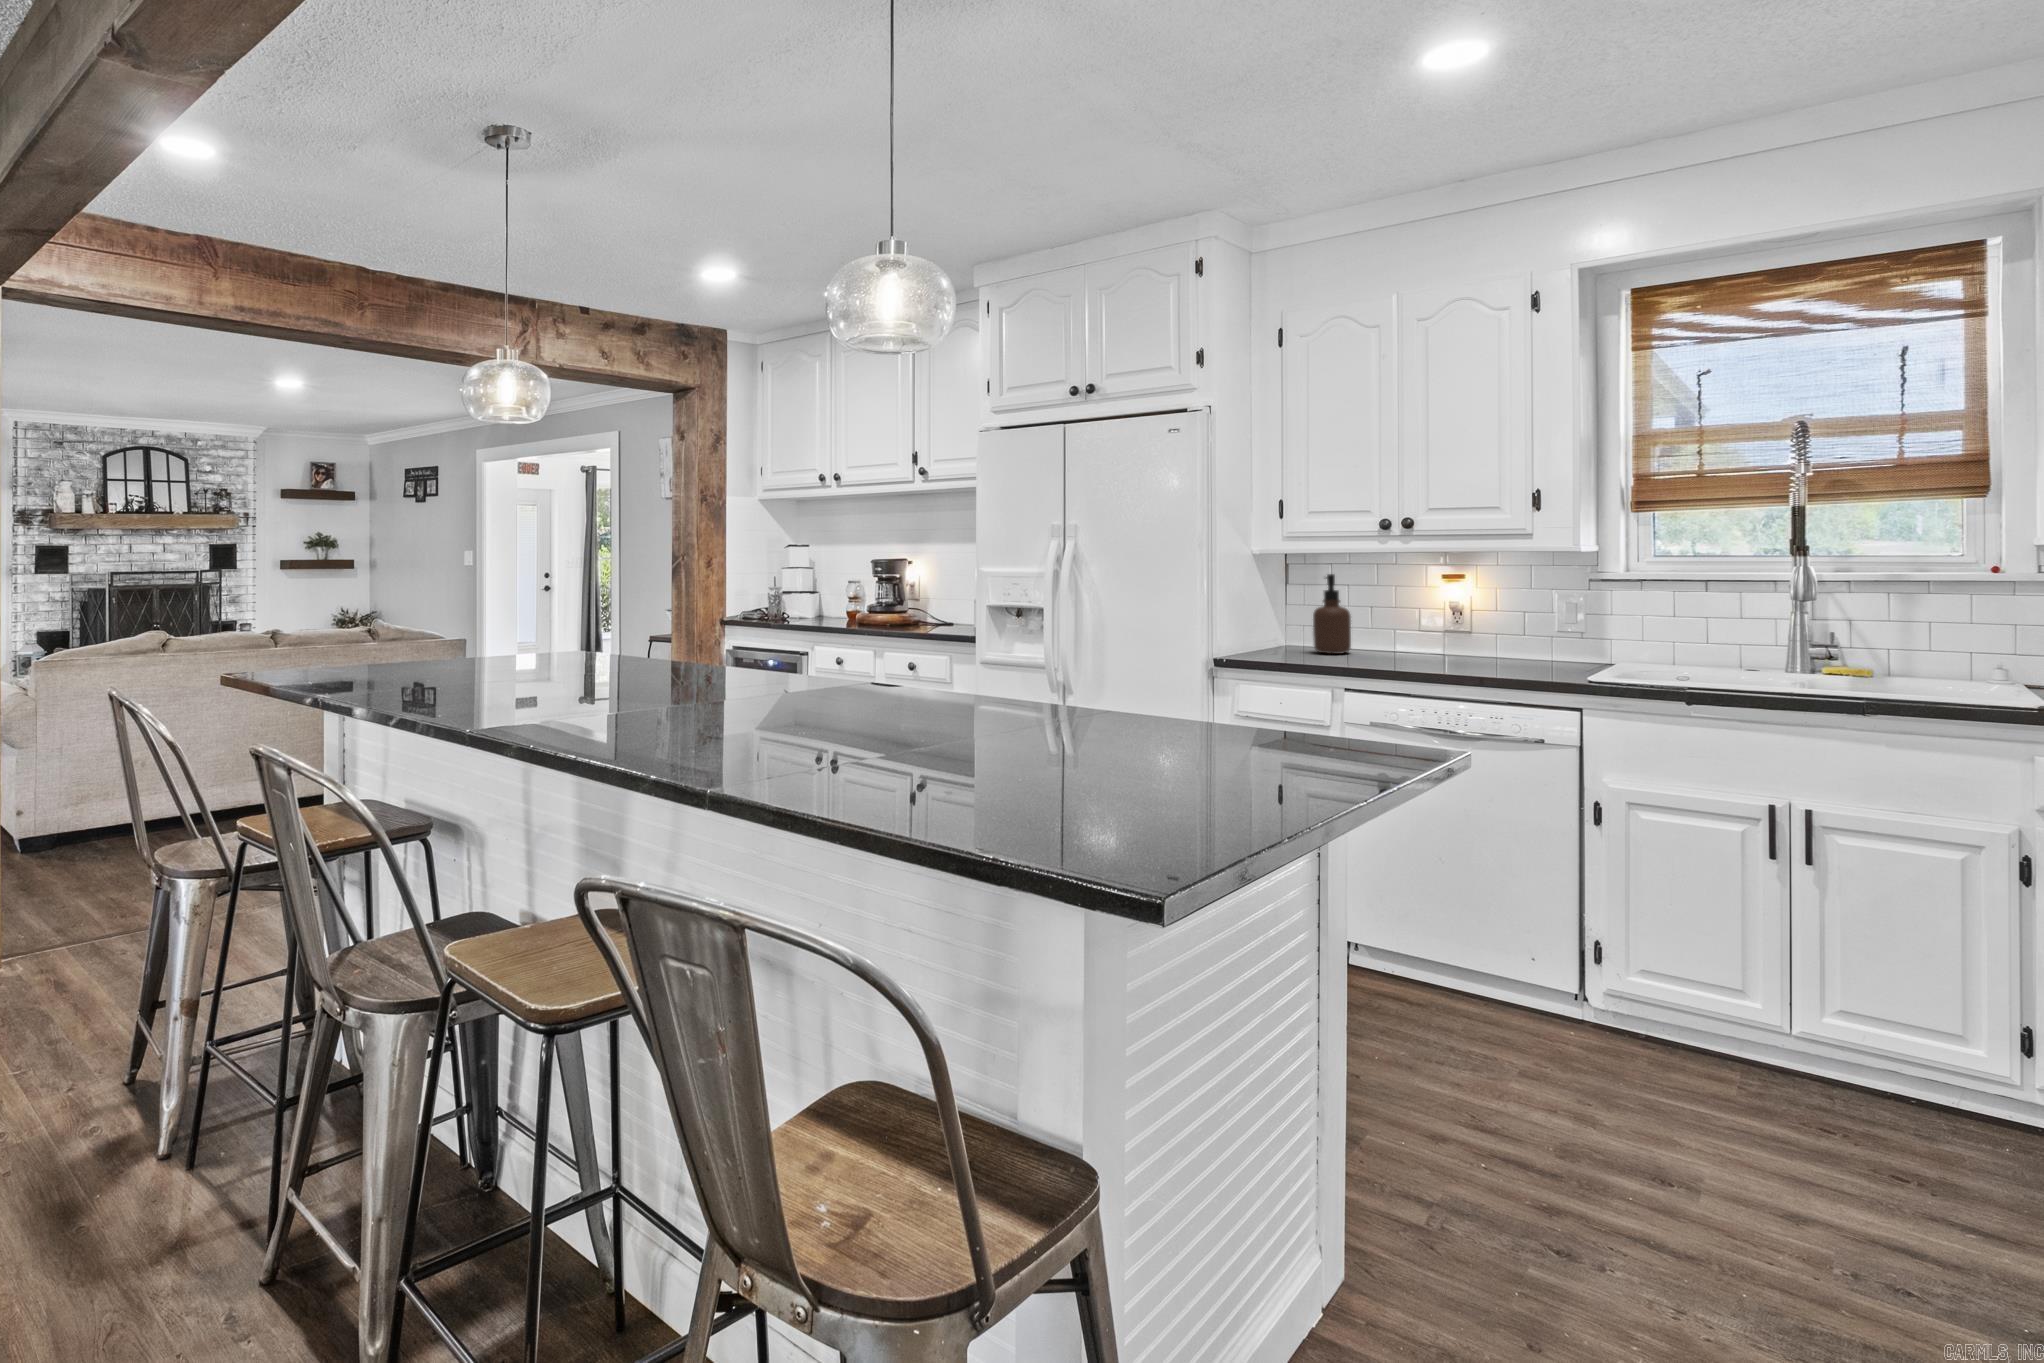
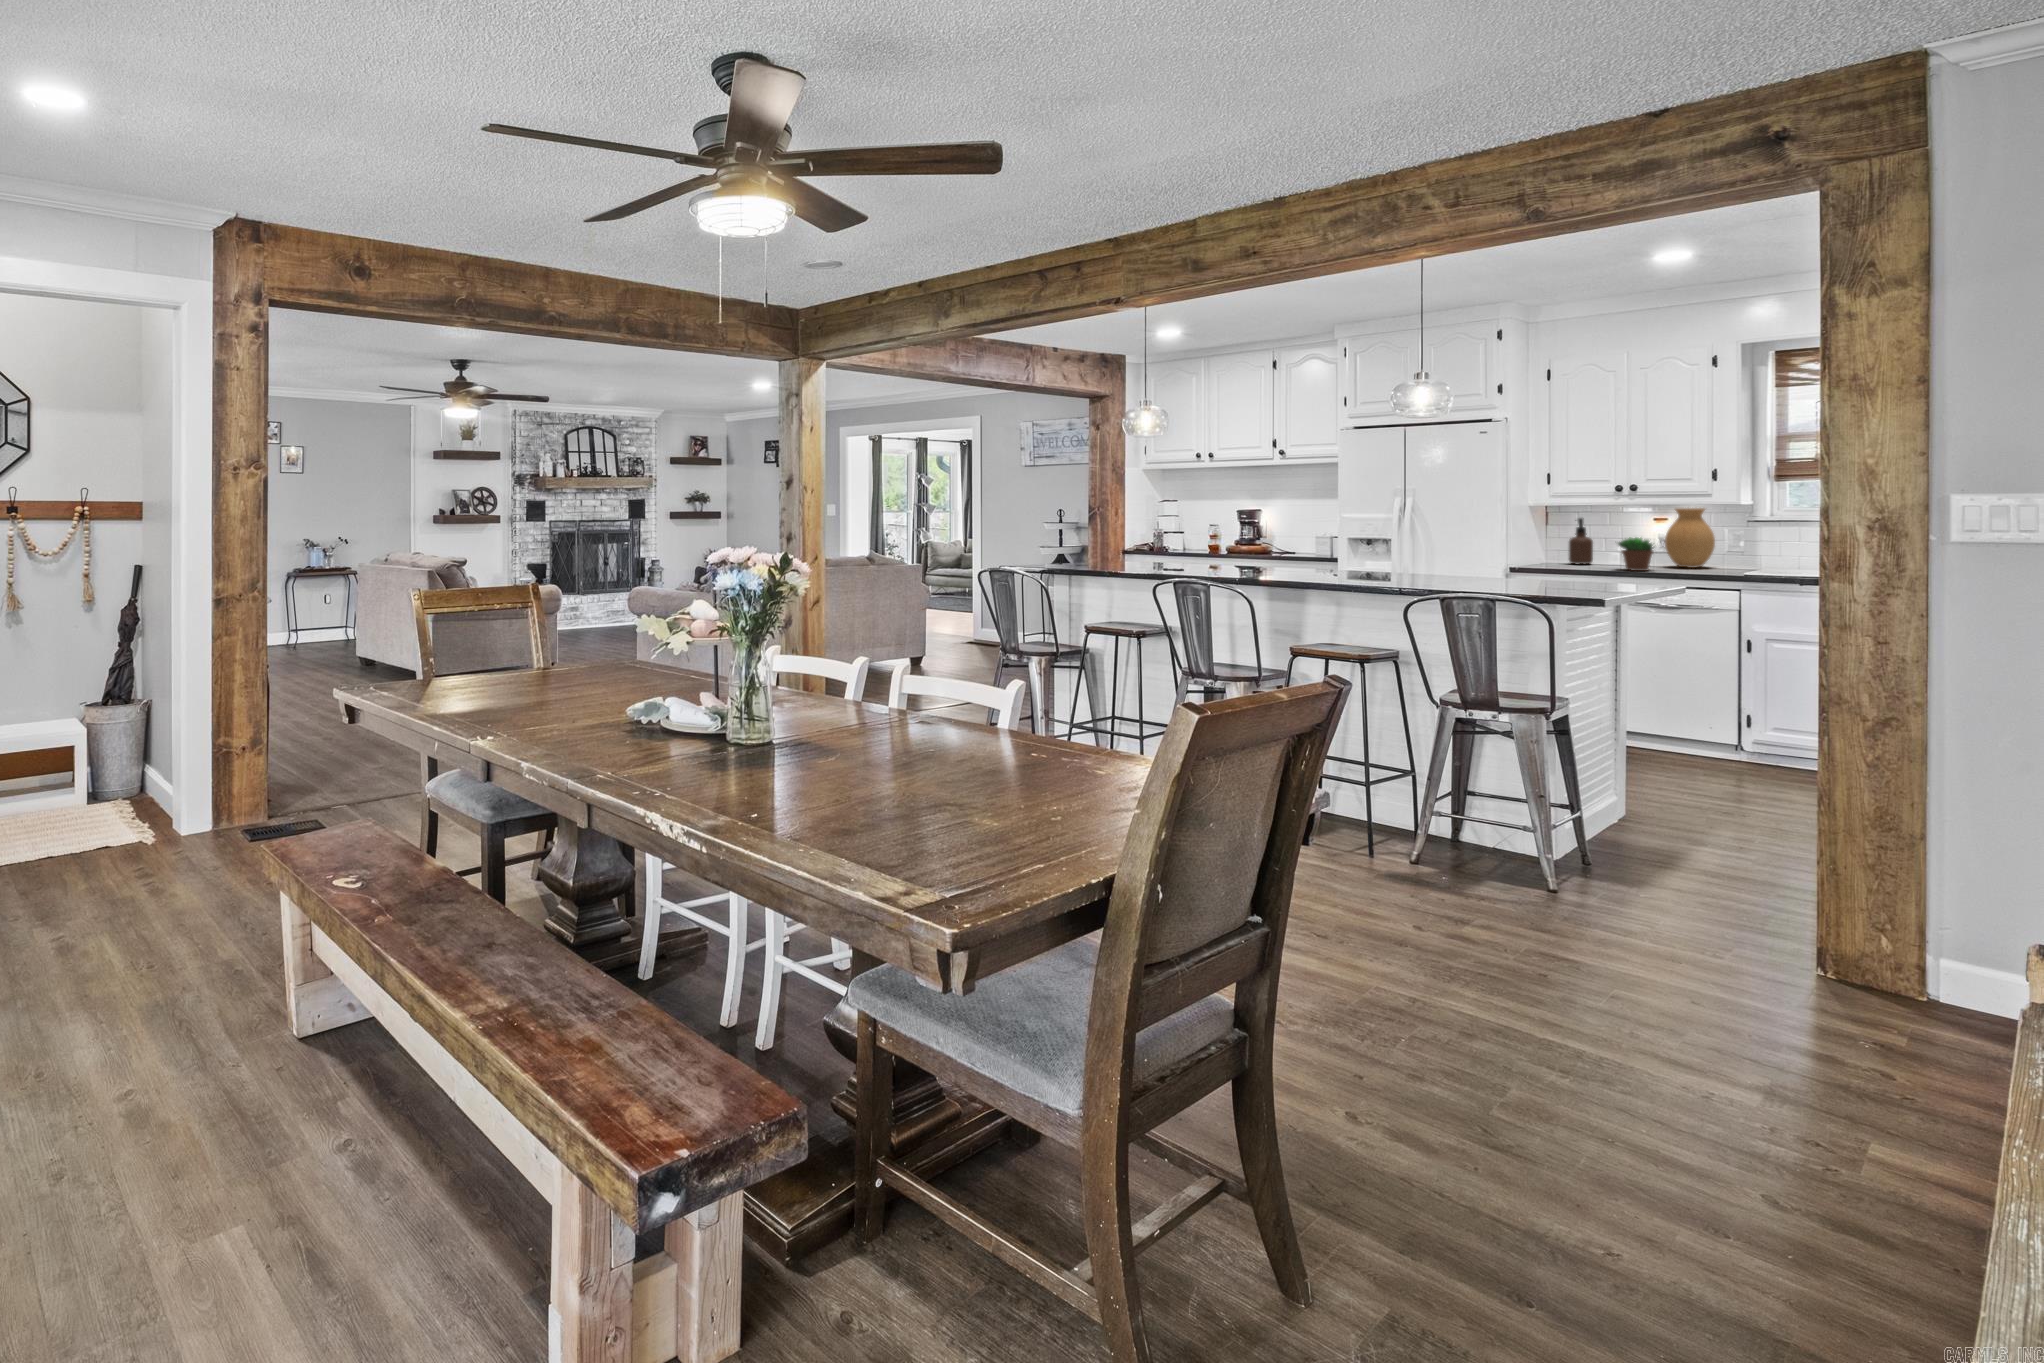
vase: none [1458,558,1538,662] -> present [1665,508,1715,568]
succulent plant: none [1371,607,1438,669] -> present [1618,537,1654,571]

